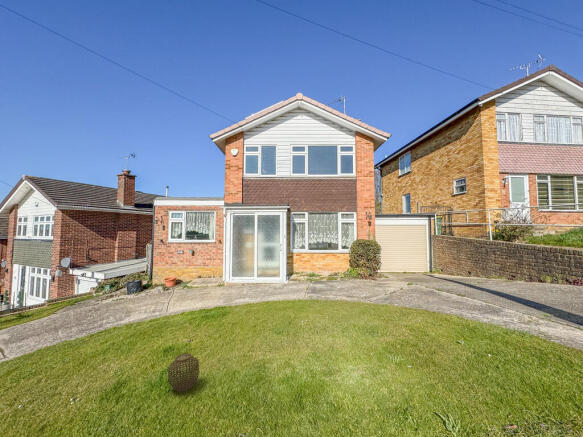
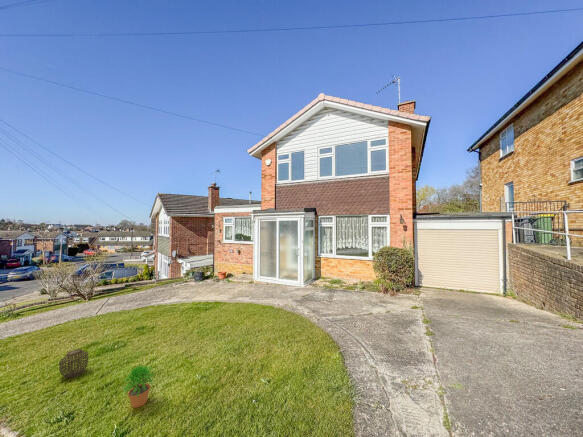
potted plant: none [309,338,341,381] -> present [124,365,153,408]

